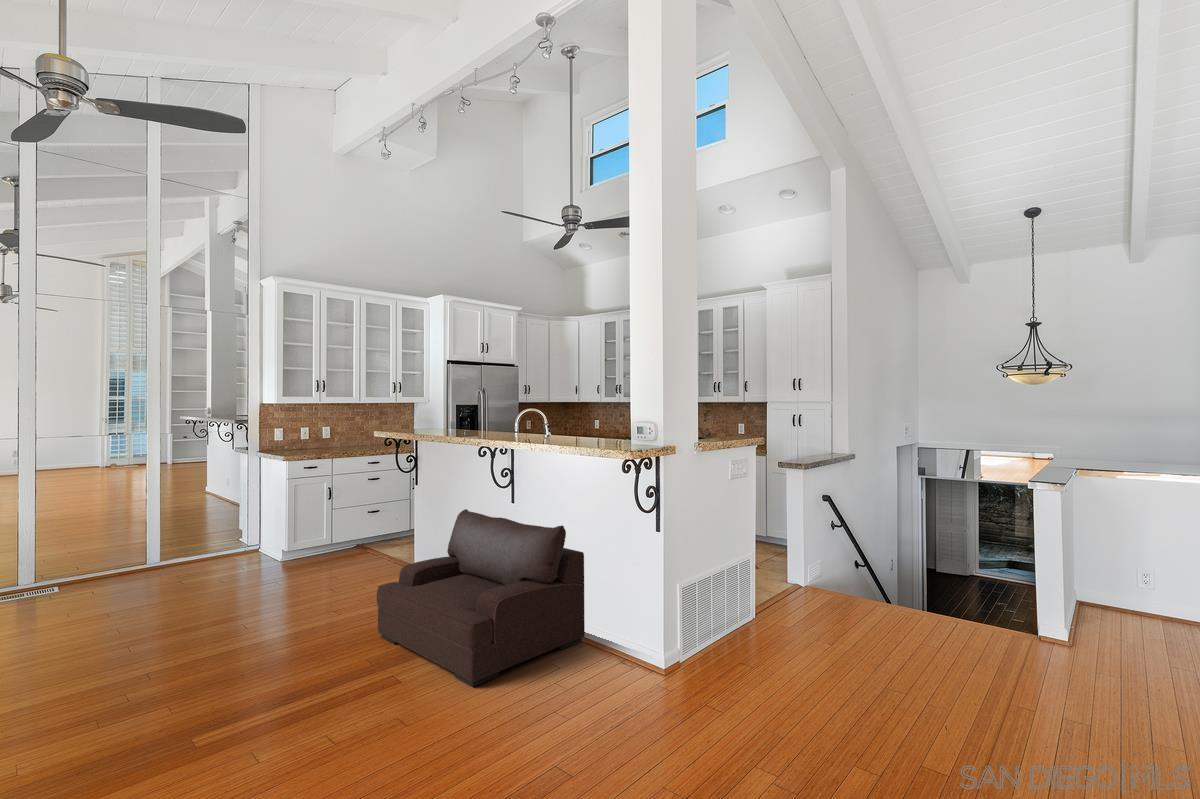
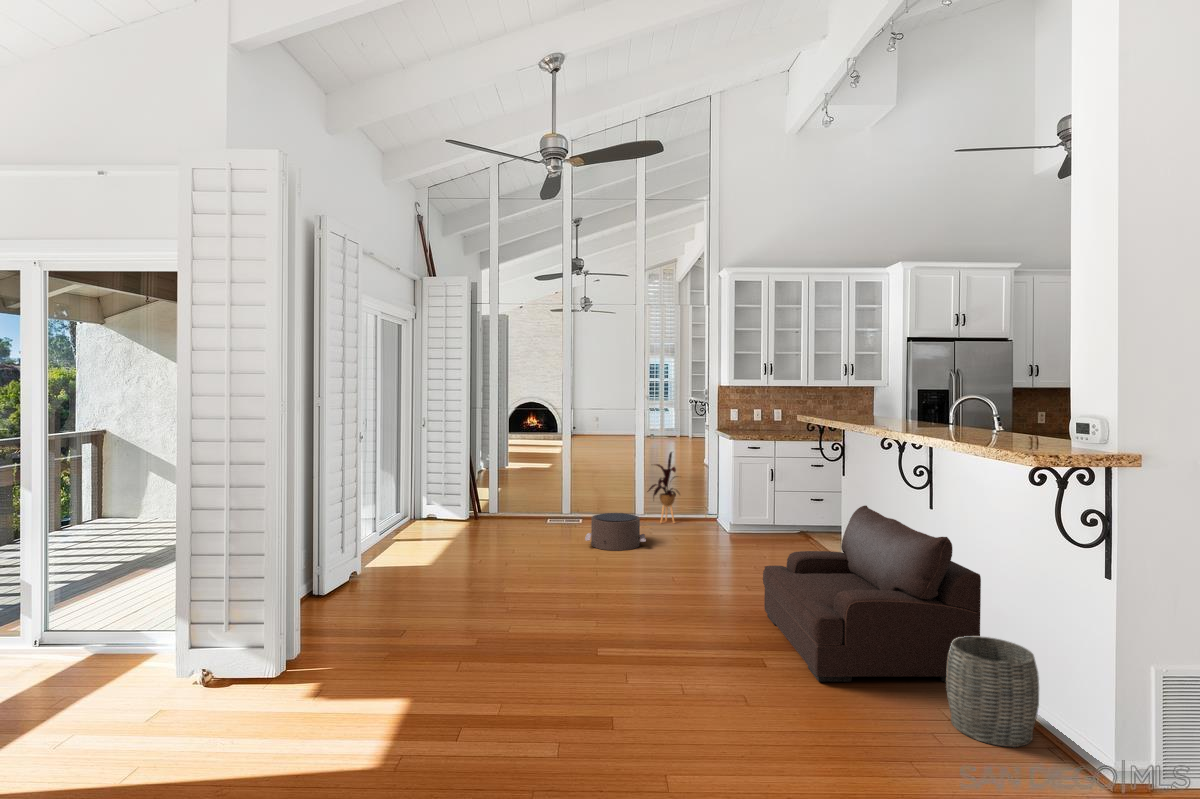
house plant: none [168,479,217,565] -> present [647,452,678,523]
pouf: none [88,561,187,614] -> present [585,513,646,550]
woven basket: none [584,601,649,689] -> present [946,636,1039,747]

